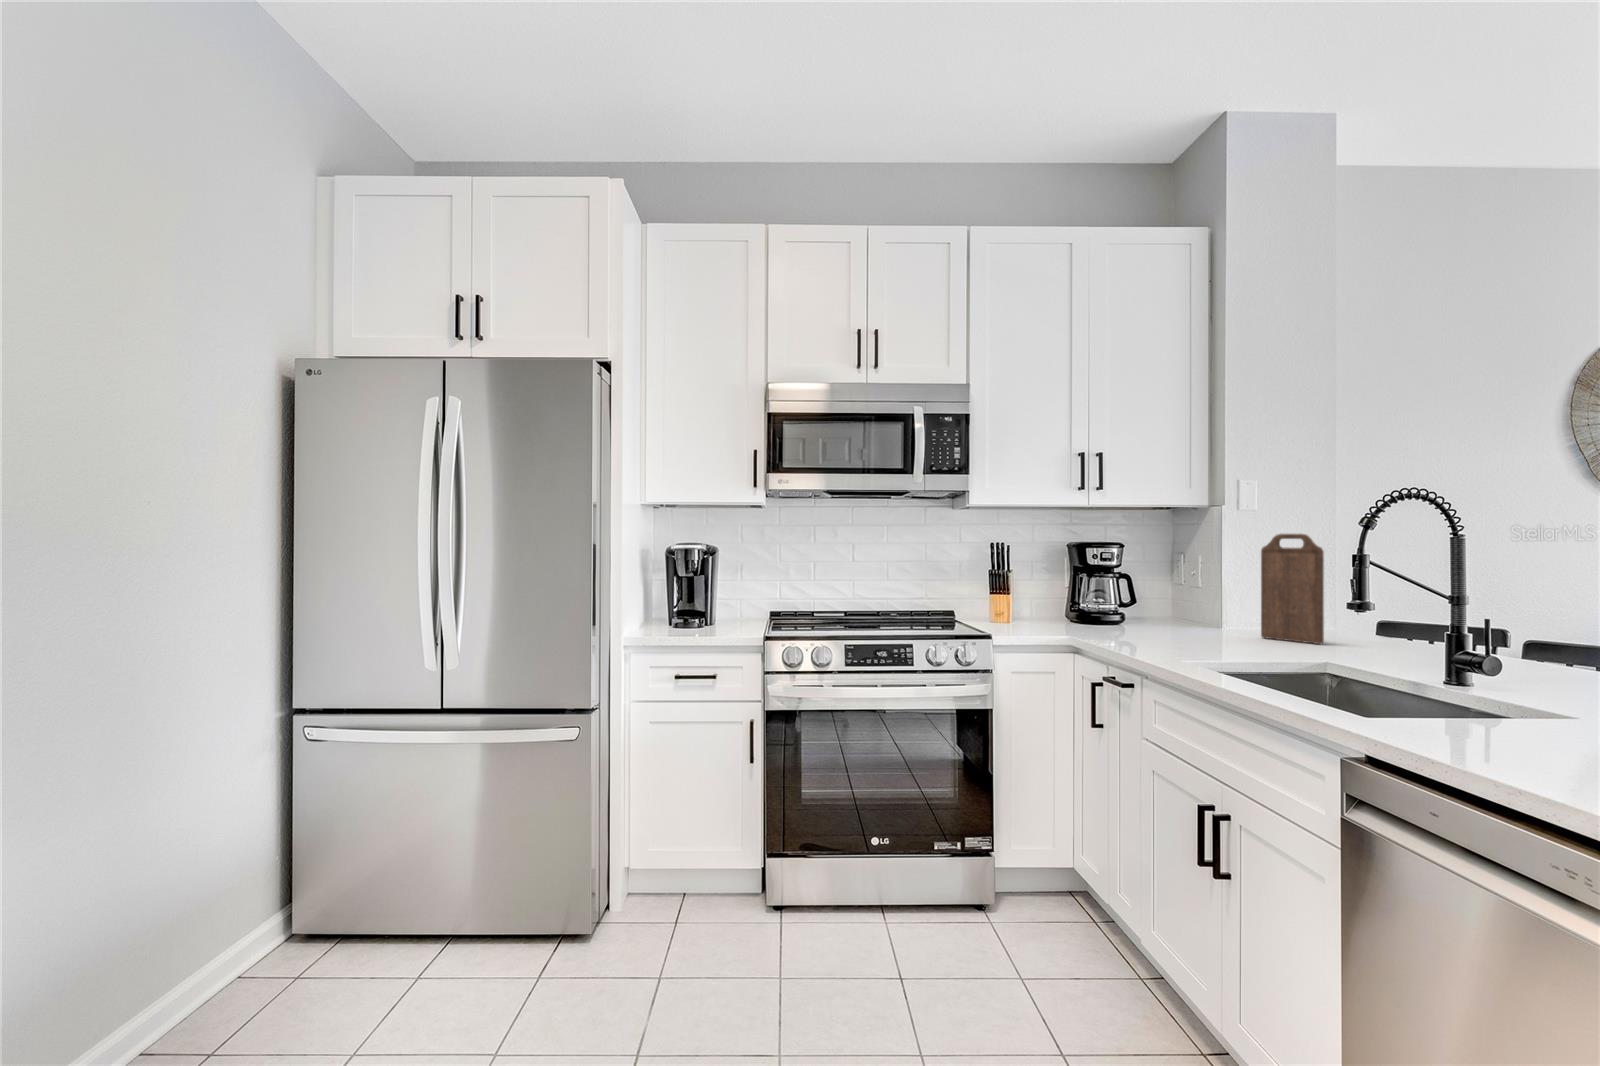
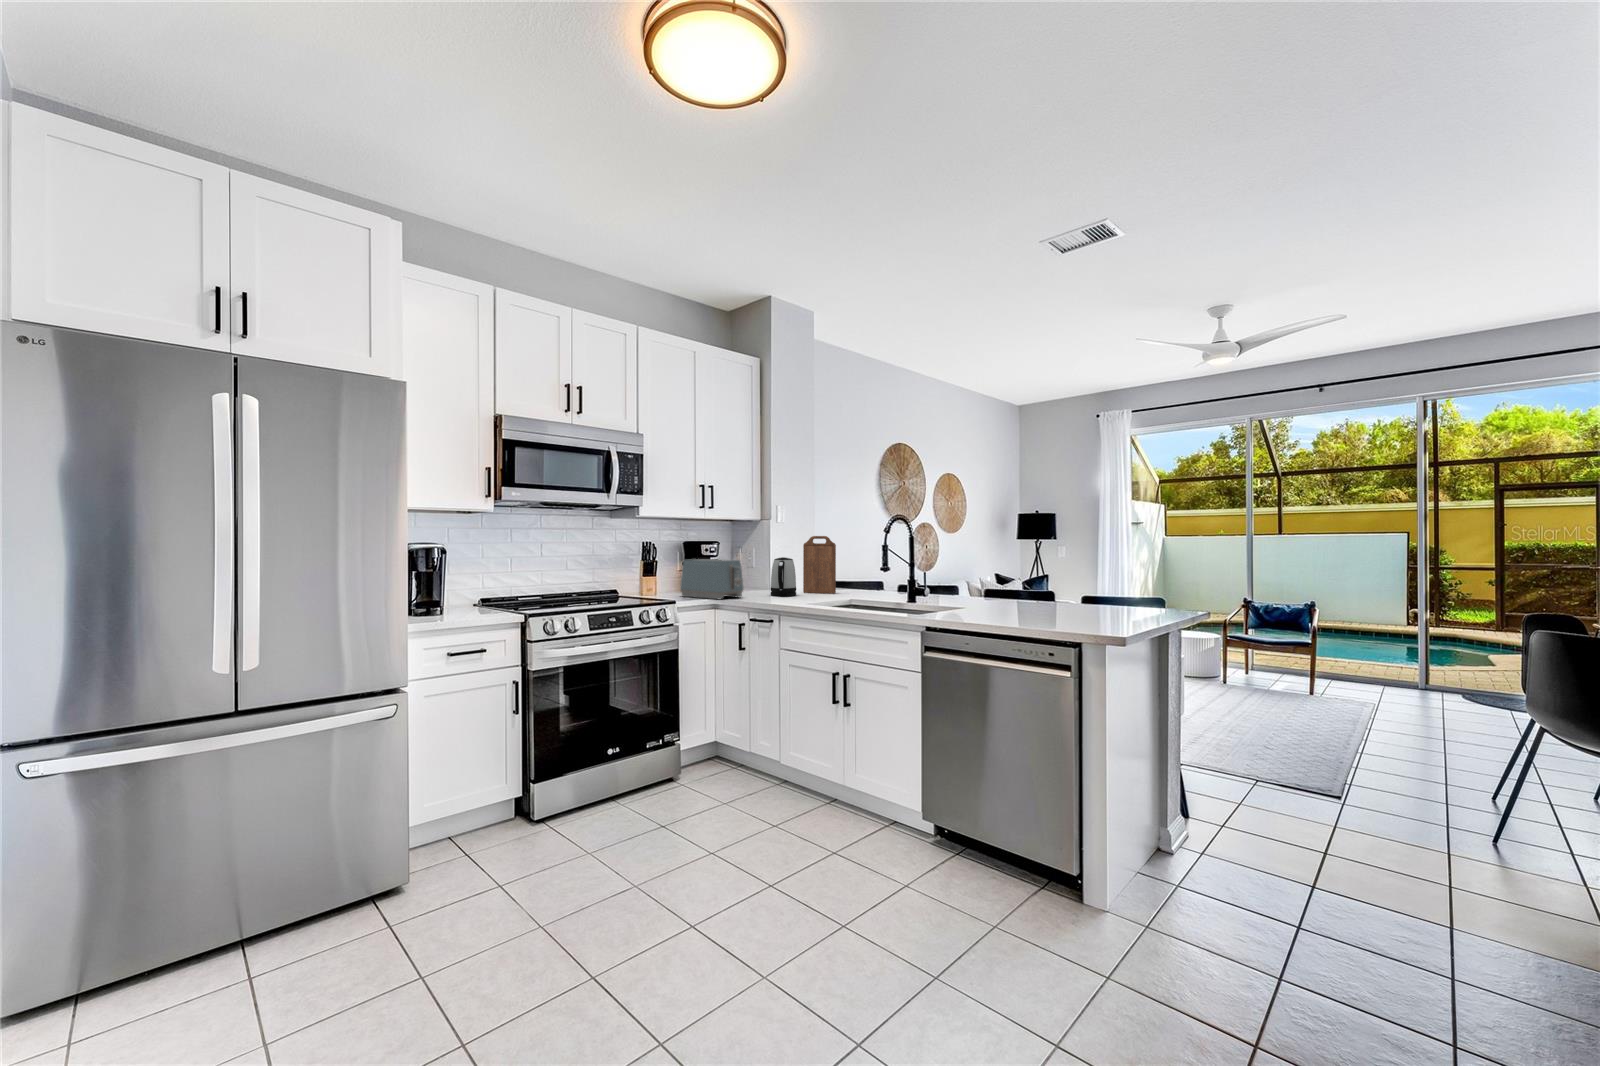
toaster: none [1020,571,1112,637] -> present [680,559,743,599]
kettle: none [1176,572,1226,642] -> present [770,557,796,596]

